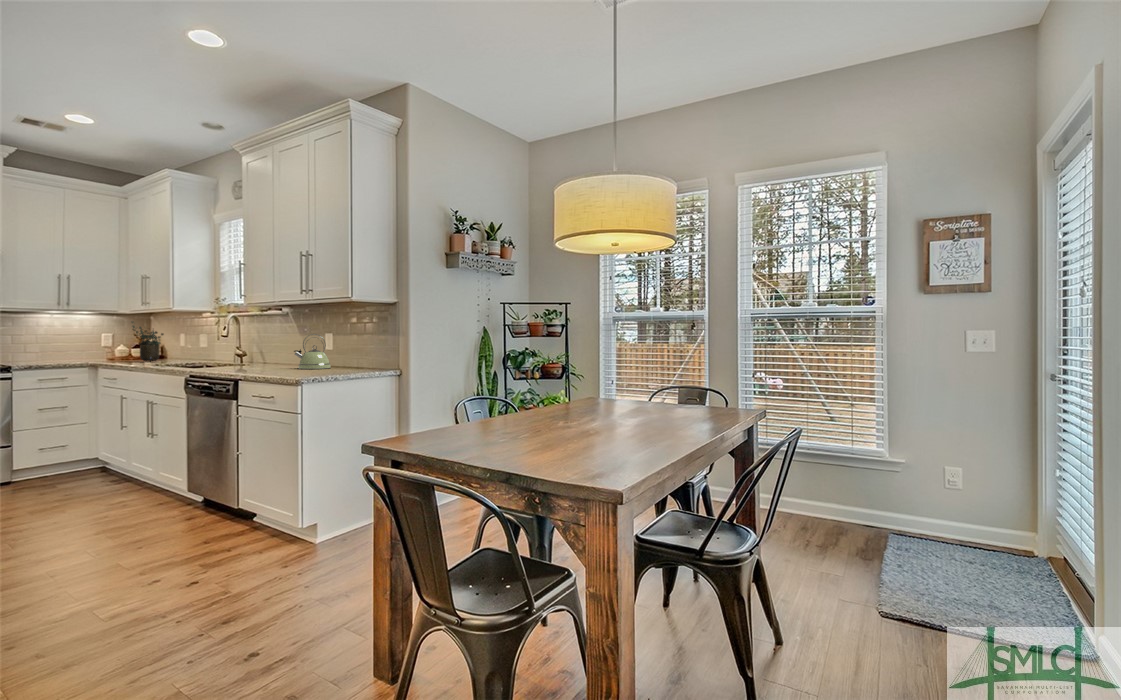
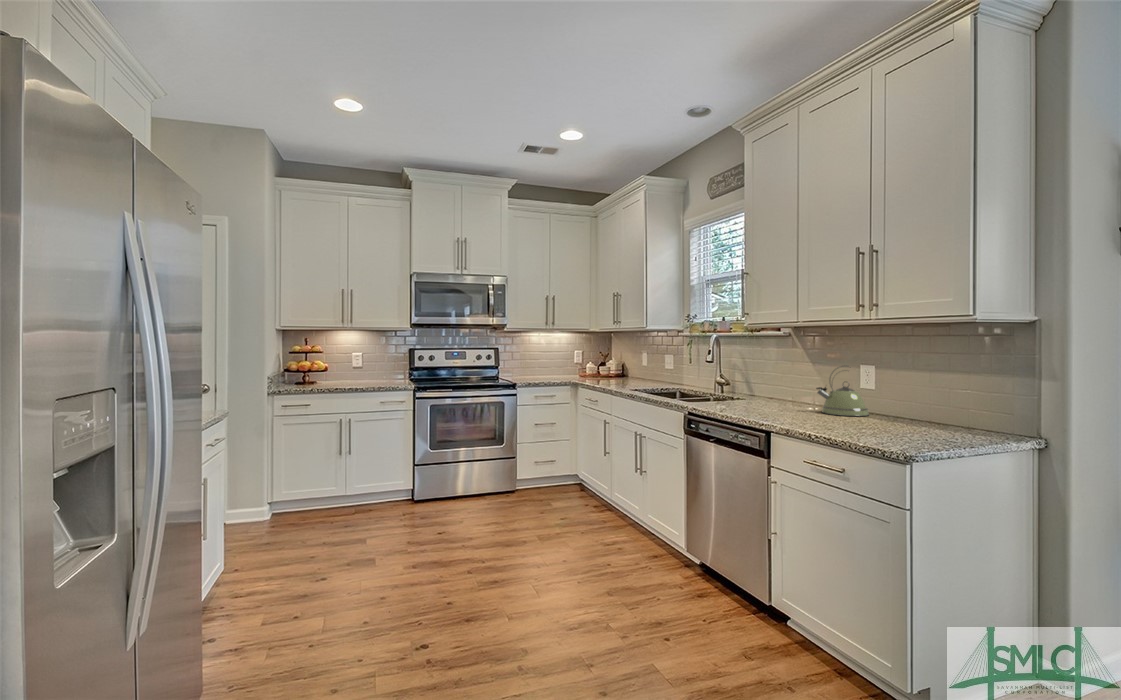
potted plant: present [132,322,164,361] -> none [606,340,635,383]

